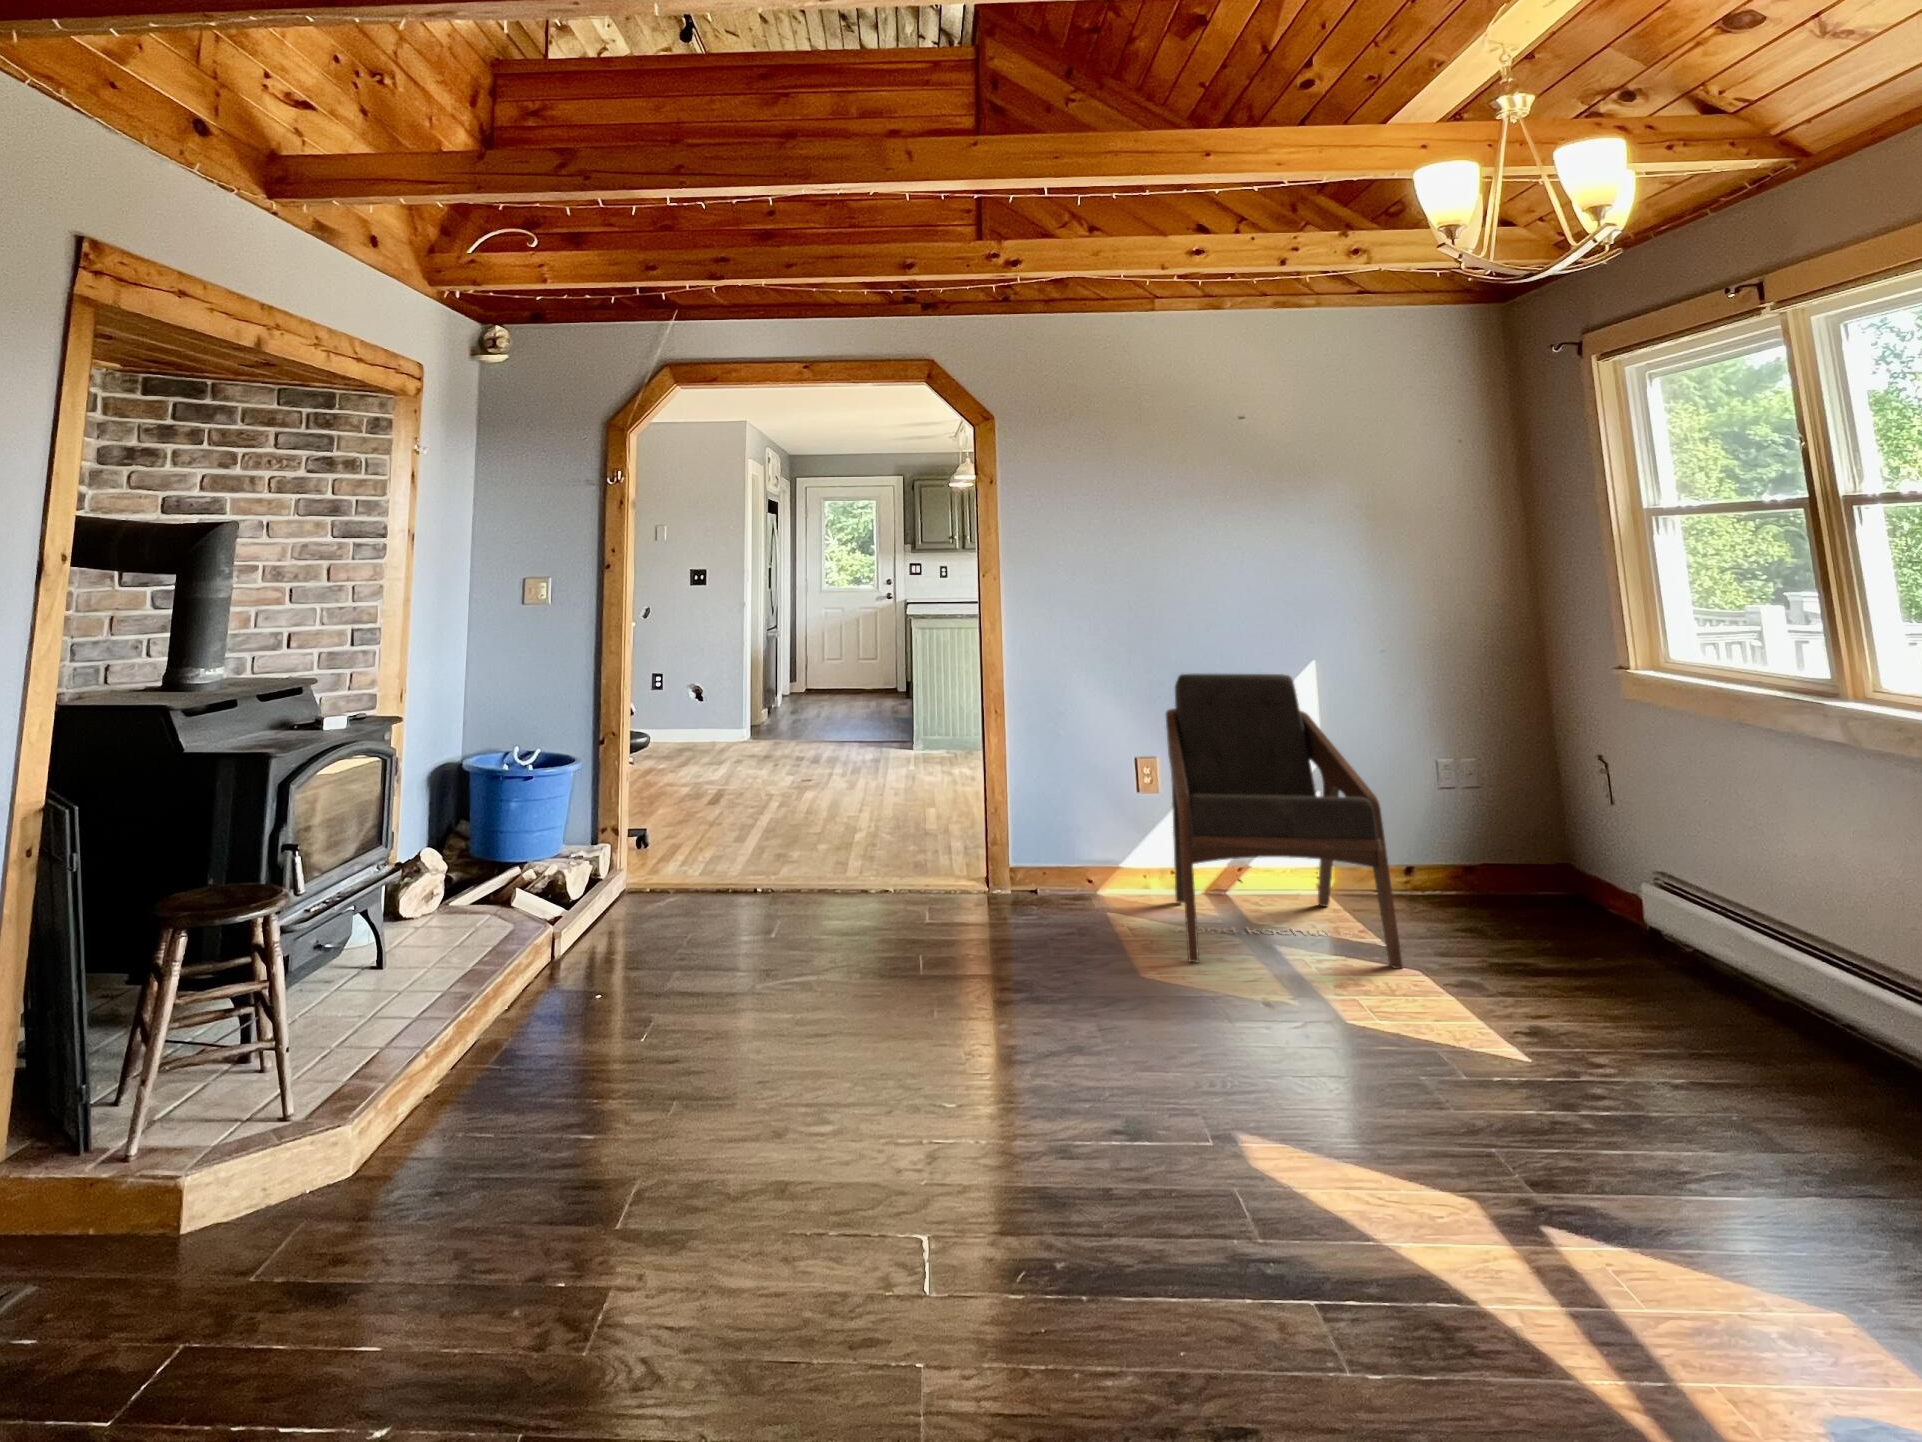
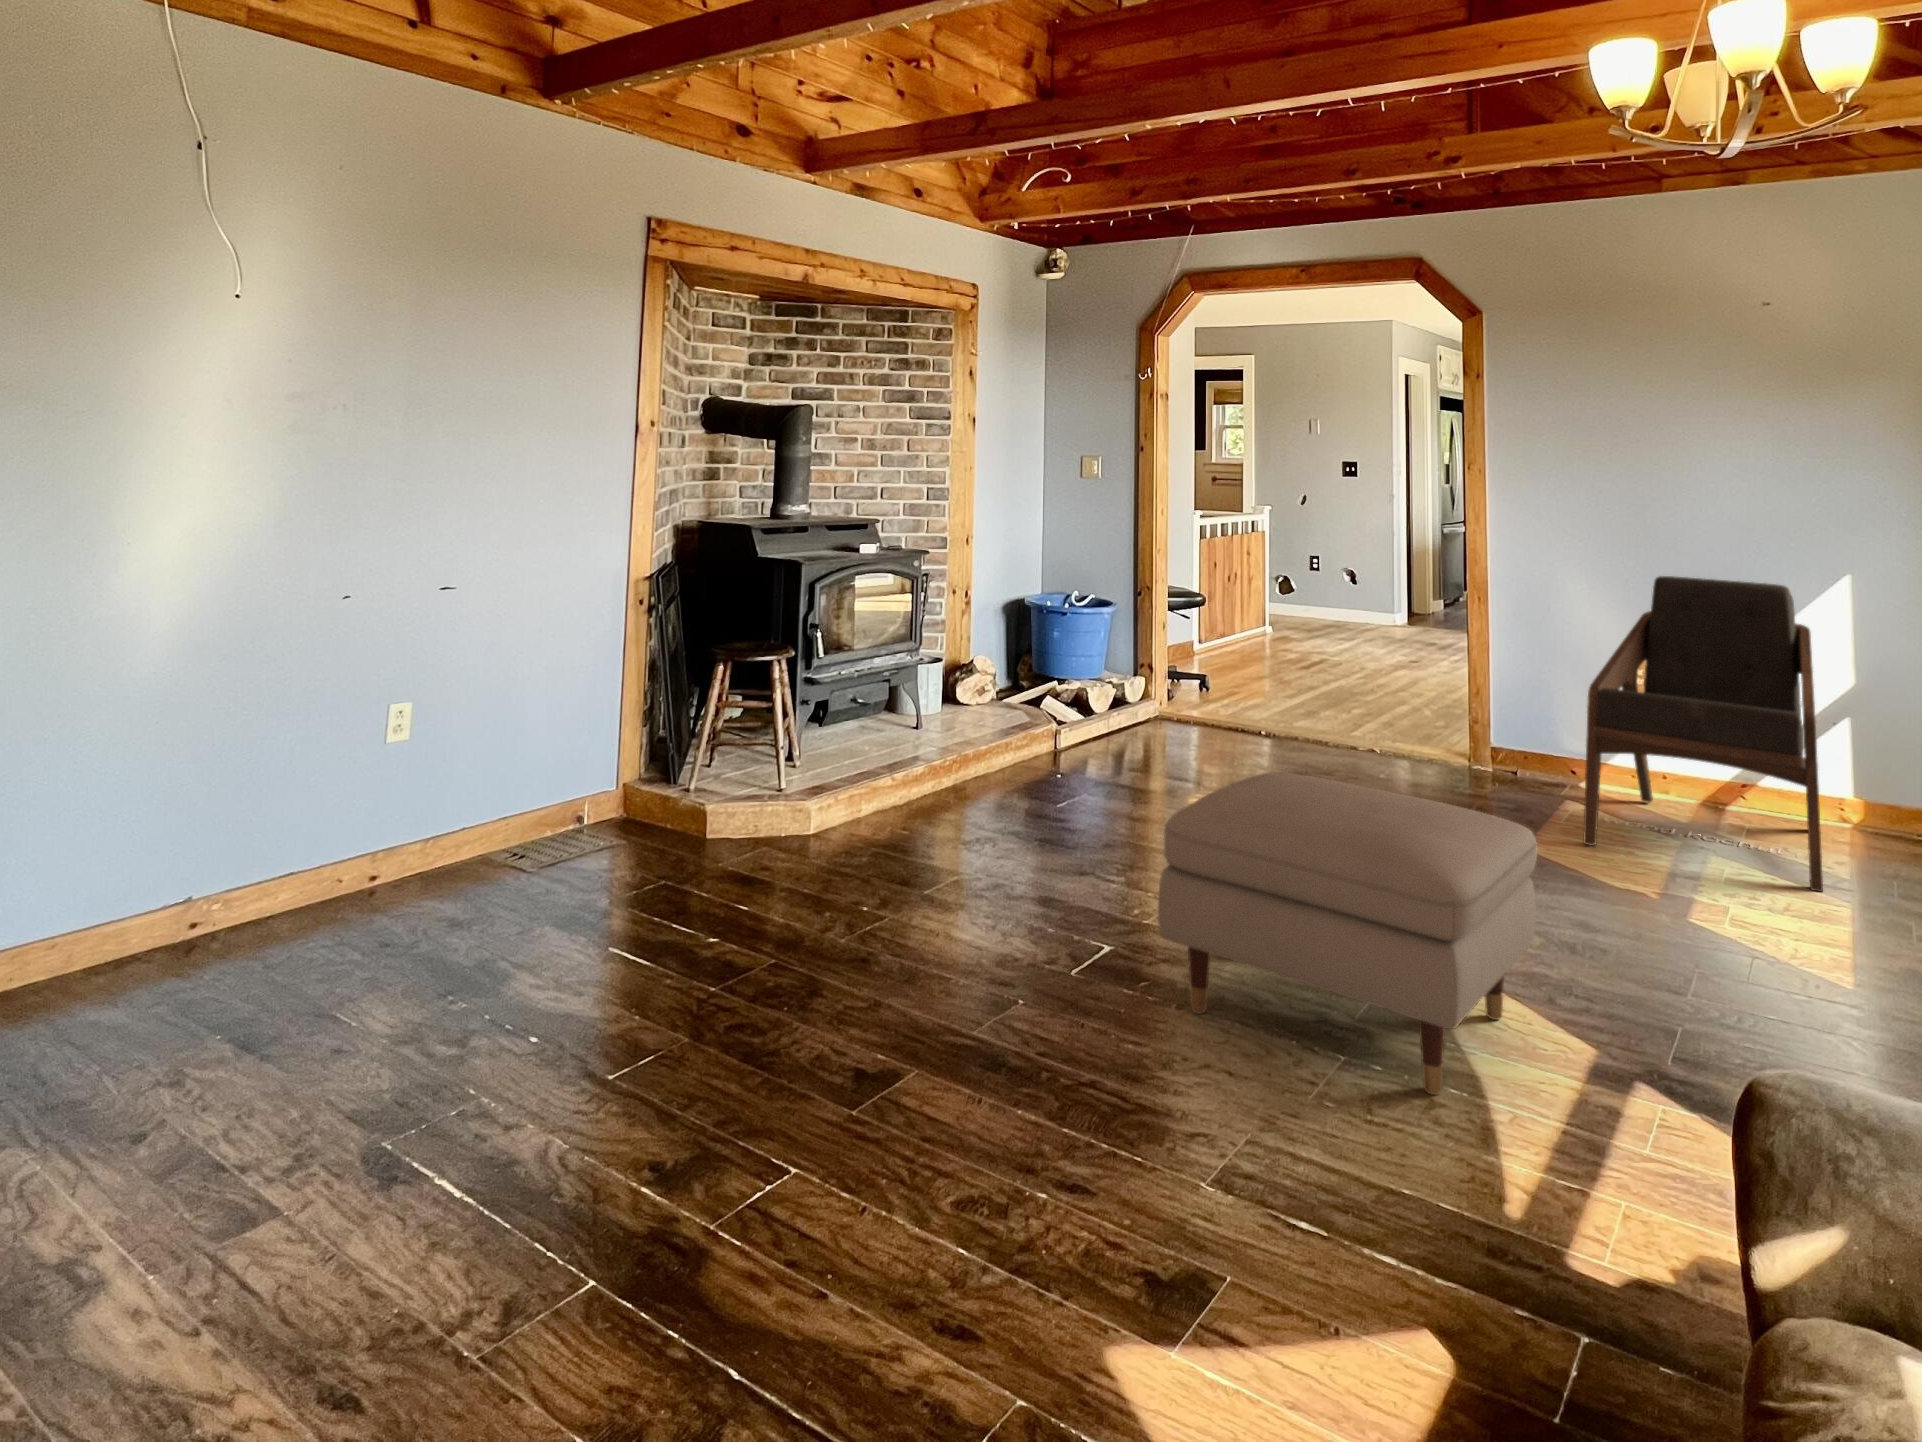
ottoman: none [1050,958,1476,1327] -> present [1158,772,1538,1095]

